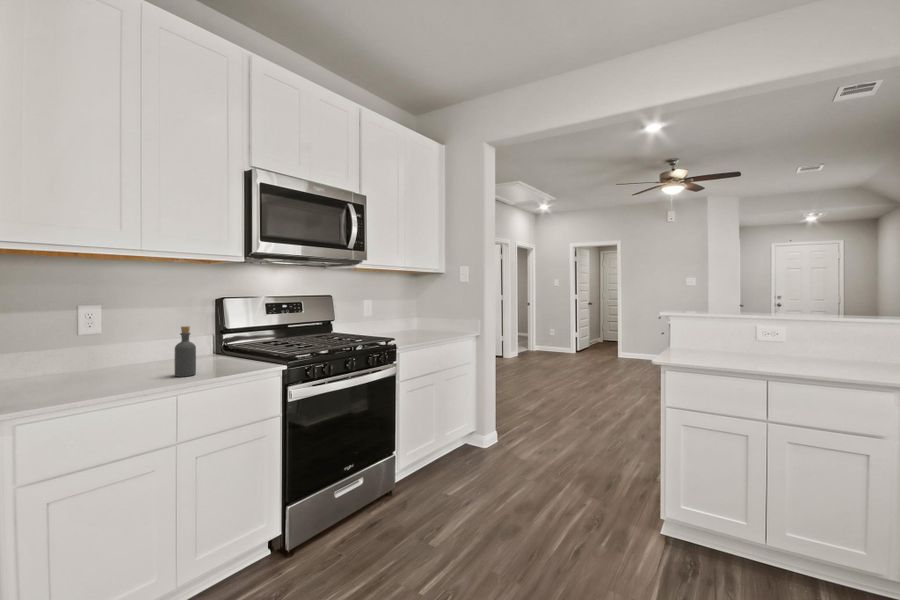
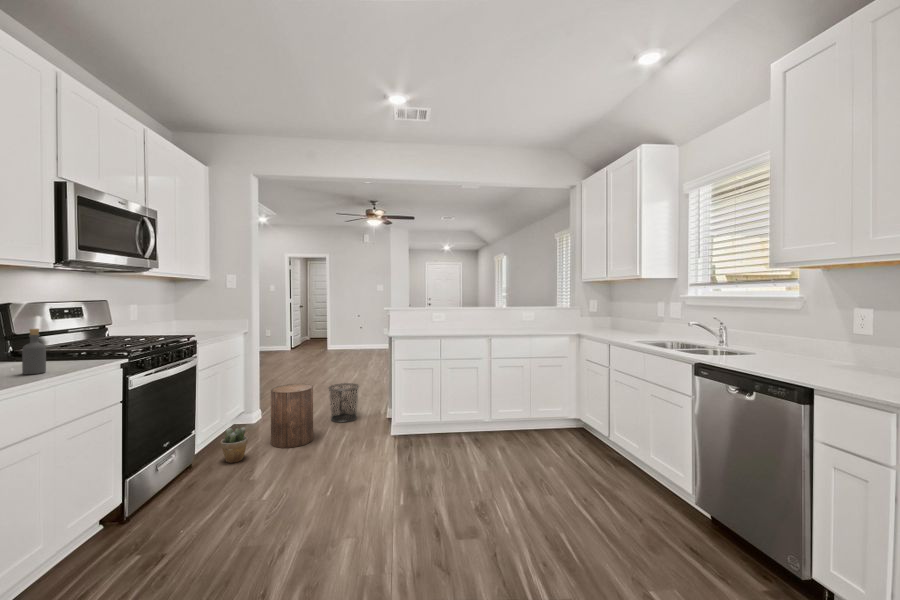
stool: none [484,411,540,504] -> present [271,384,313,448]
waste bin: none [573,419,620,479] -> present [329,383,359,422]
potted plant: none [418,459,449,505] -> present [220,427,248,463]

